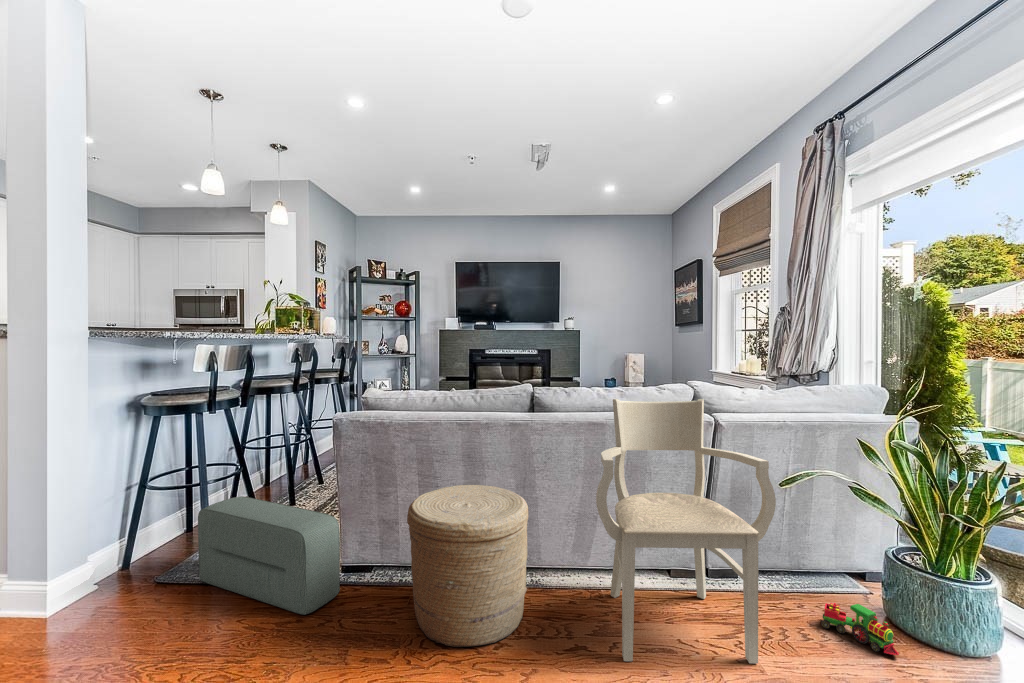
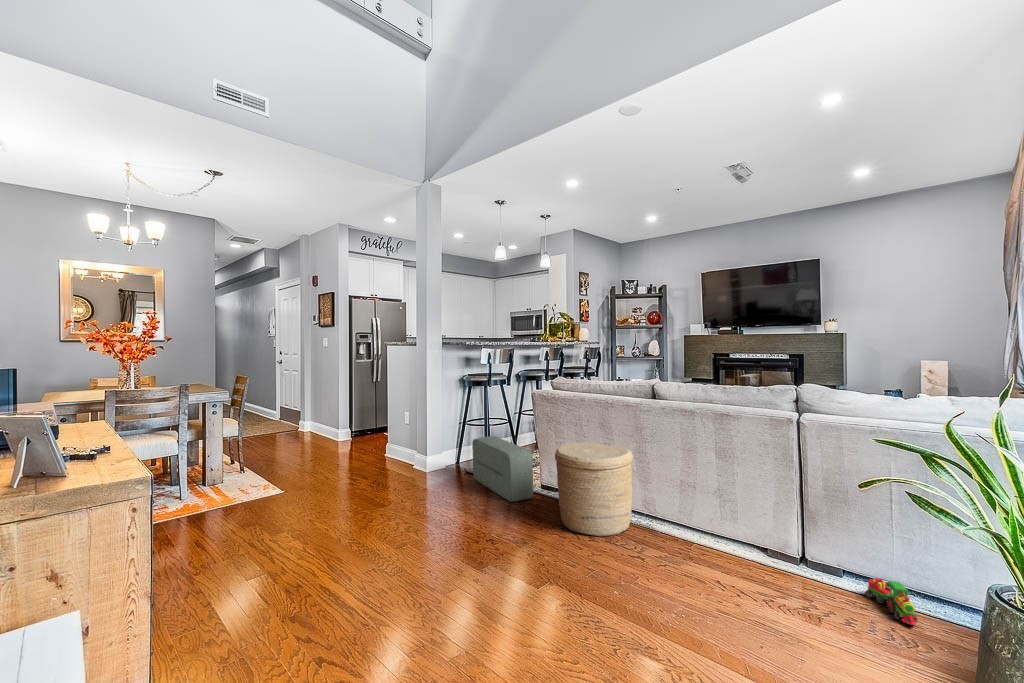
armchair: present [596,399,776,664] -> none [656,390,792,592]

